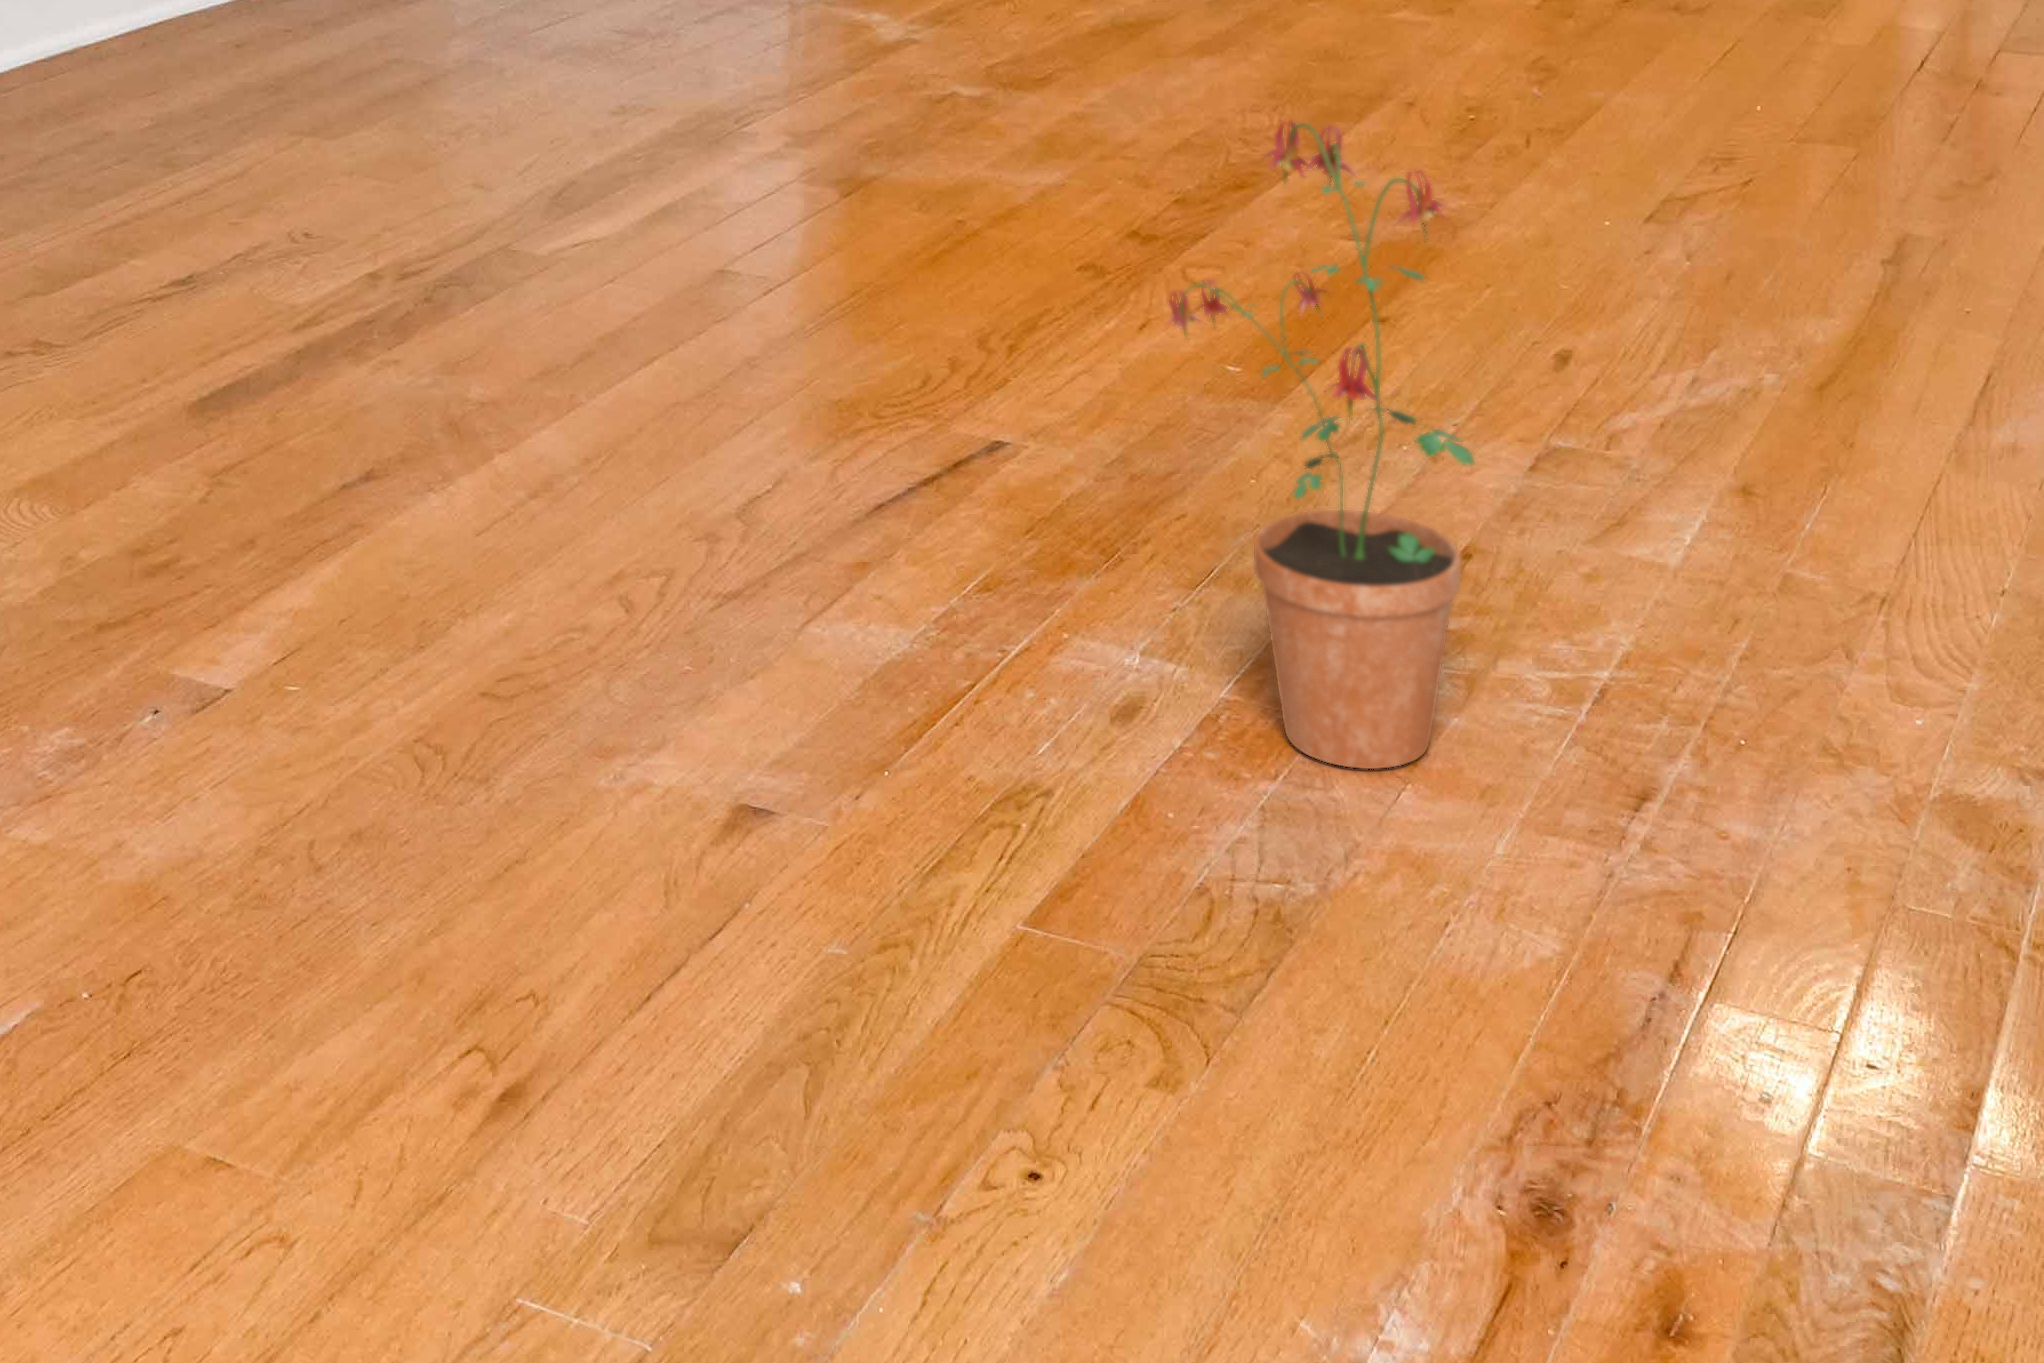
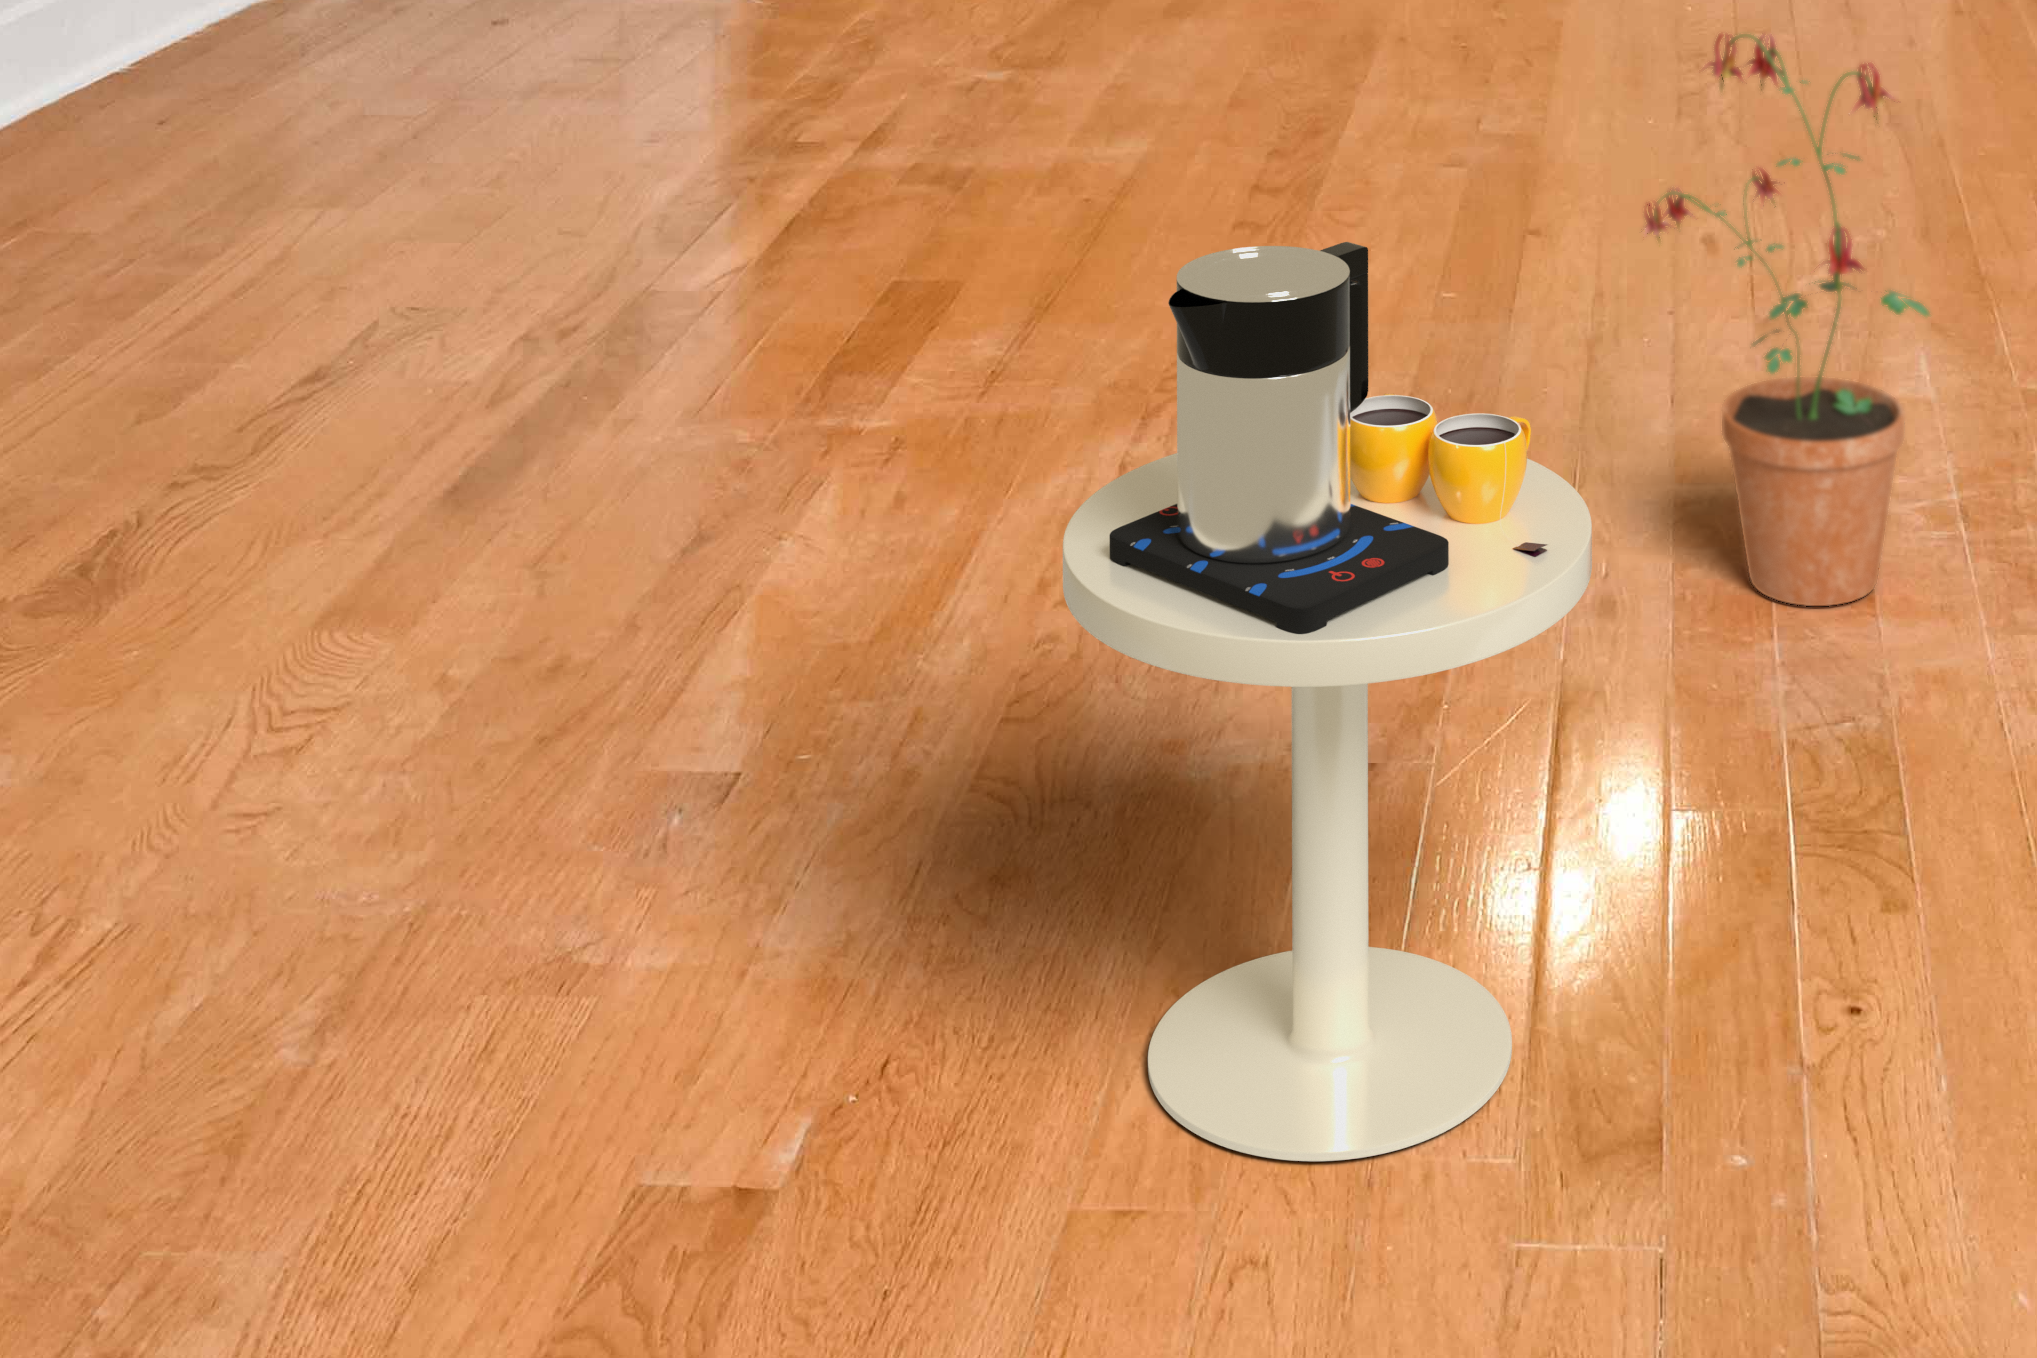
side table: none [230,249,758,1174] -> present [1063,242,1592,1161]

